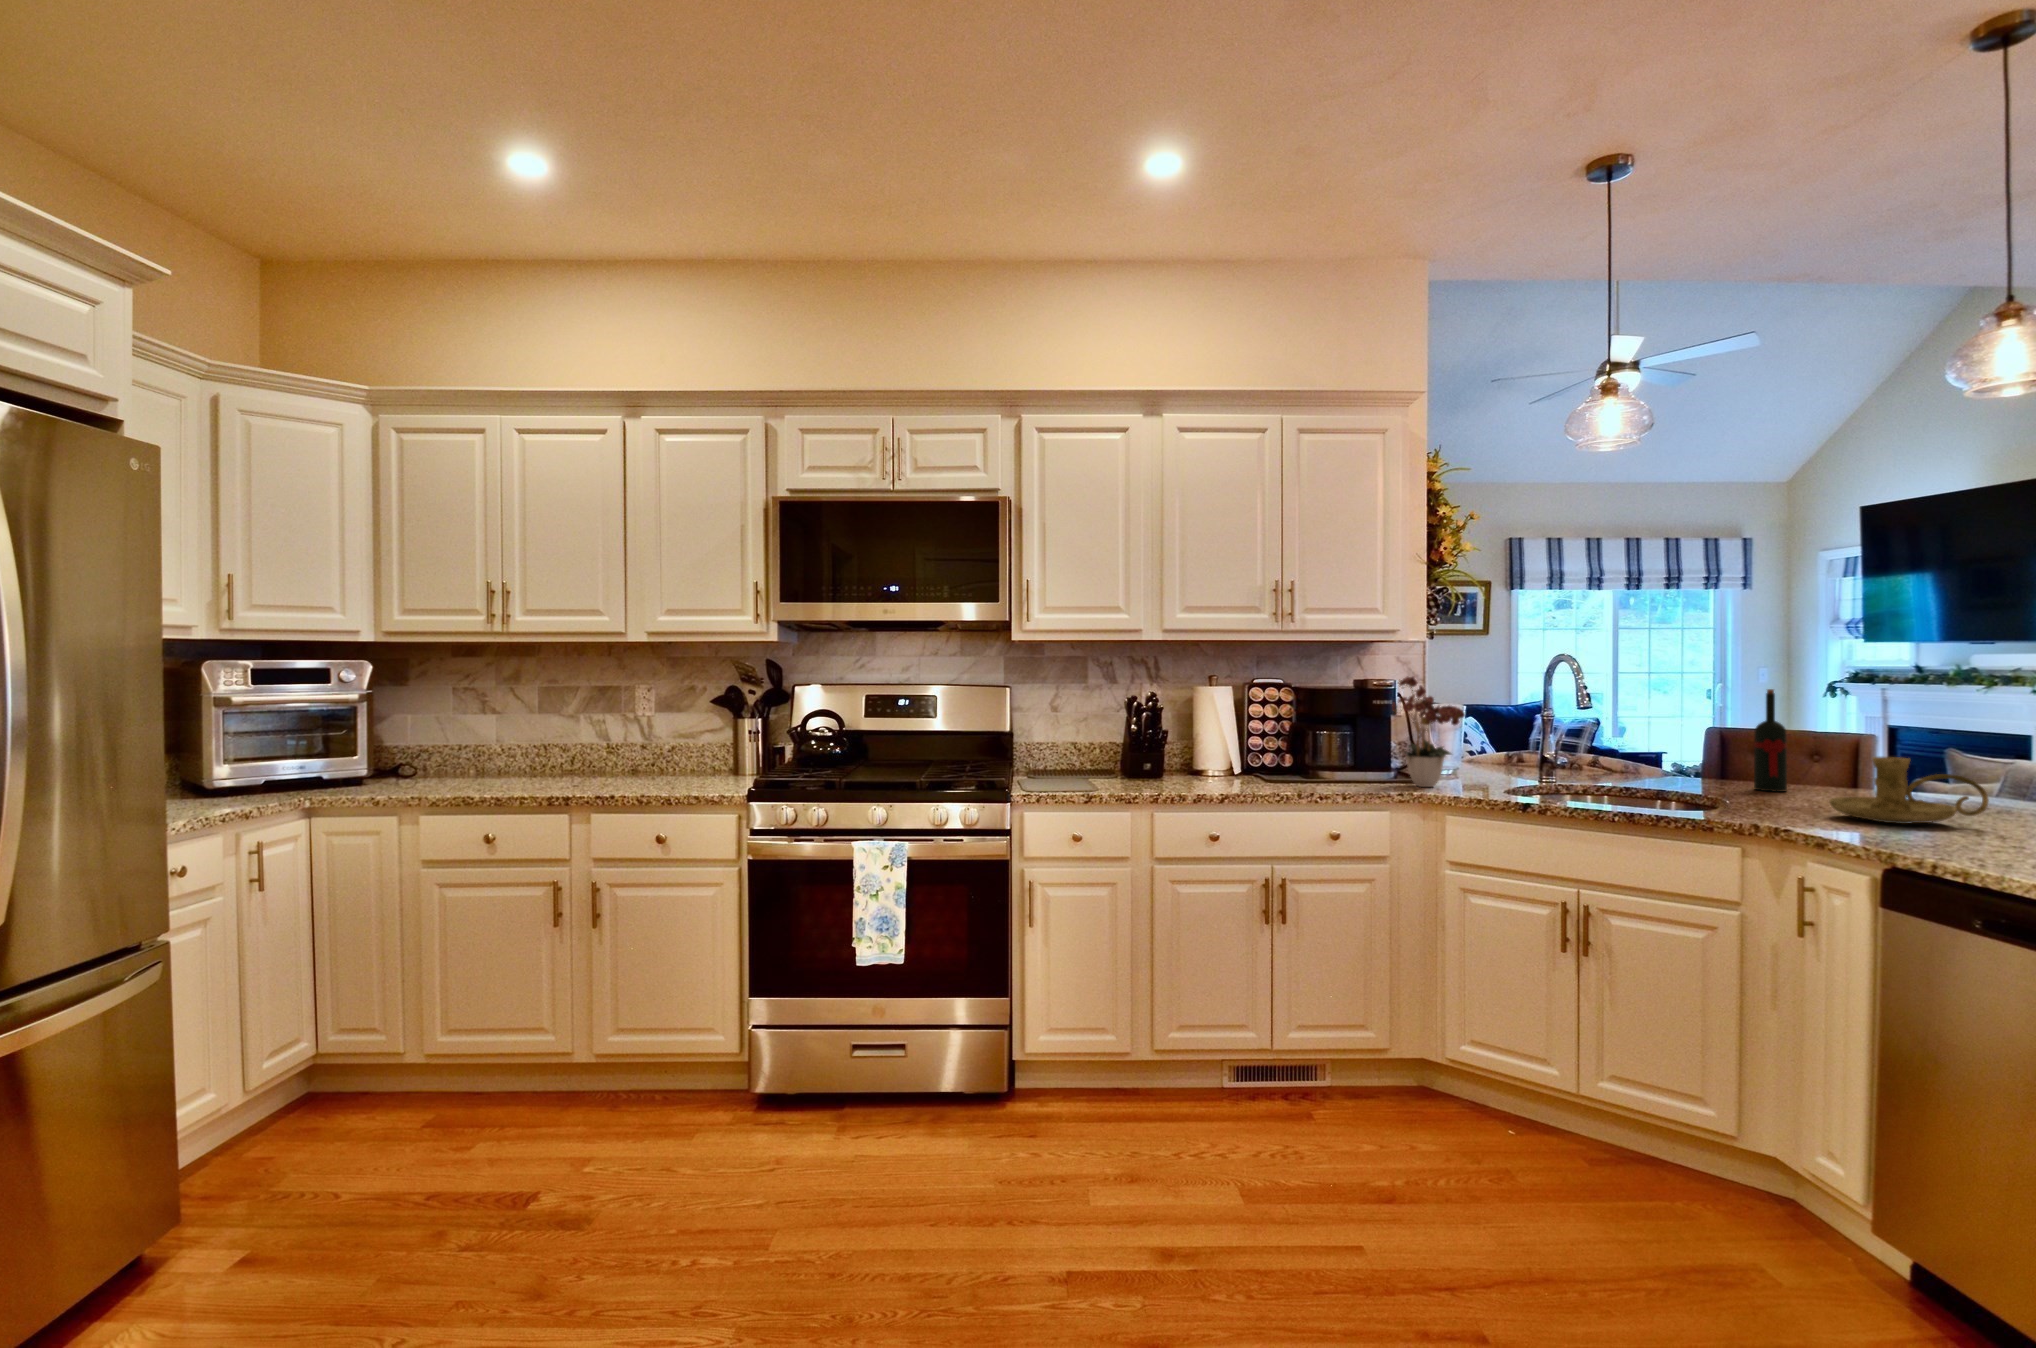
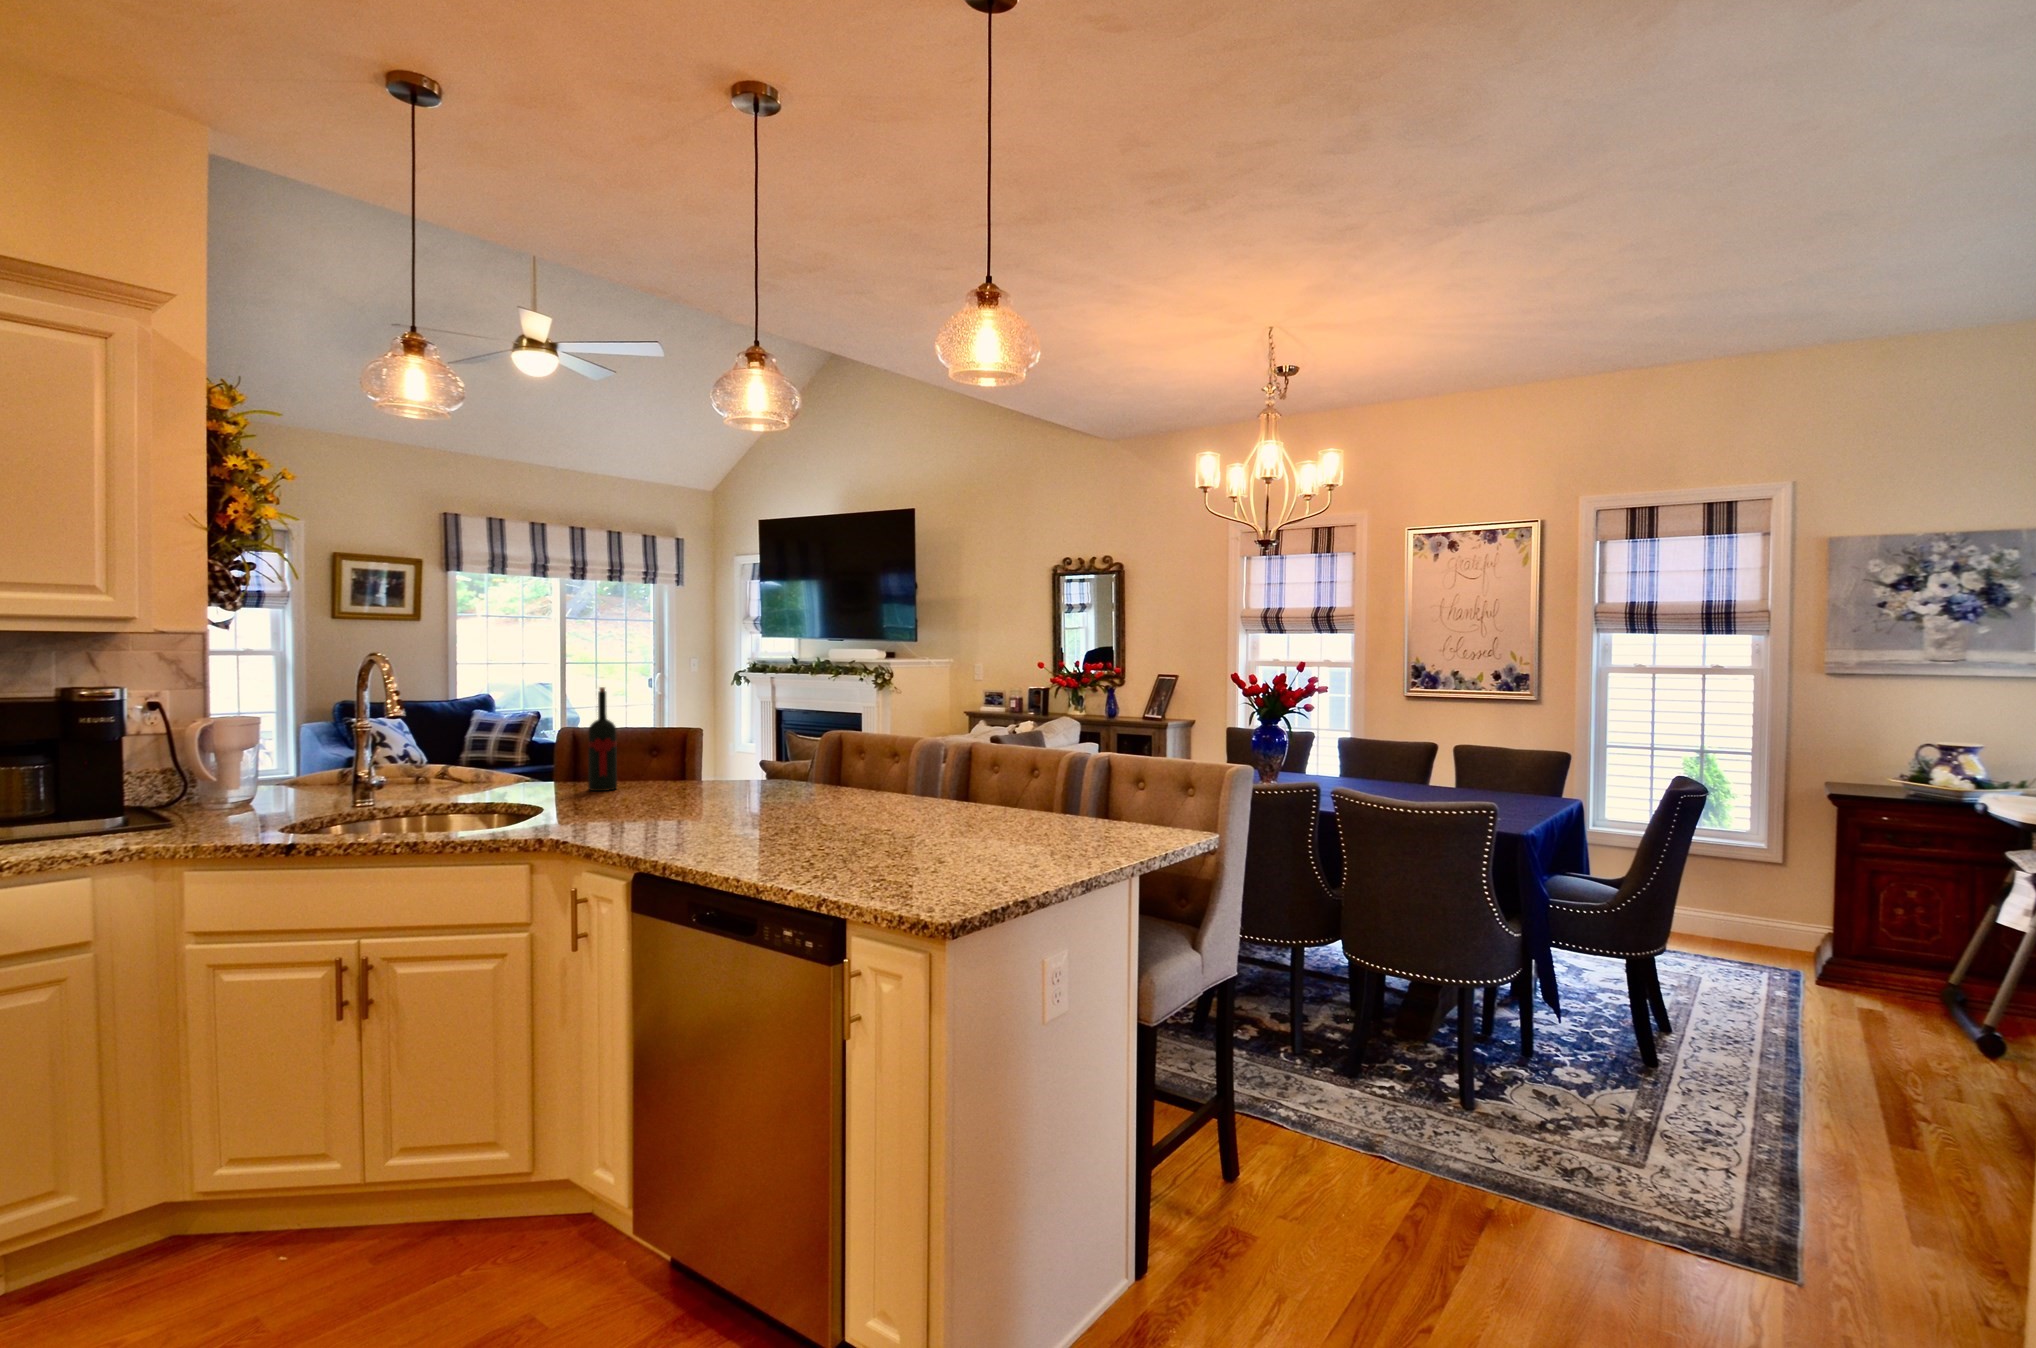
flower arrangement: present [1392,677,1465,787] -> none [93,673,236,834]
candle holder: present [1829,757,1989,824] -> none [622,754,742,818]

